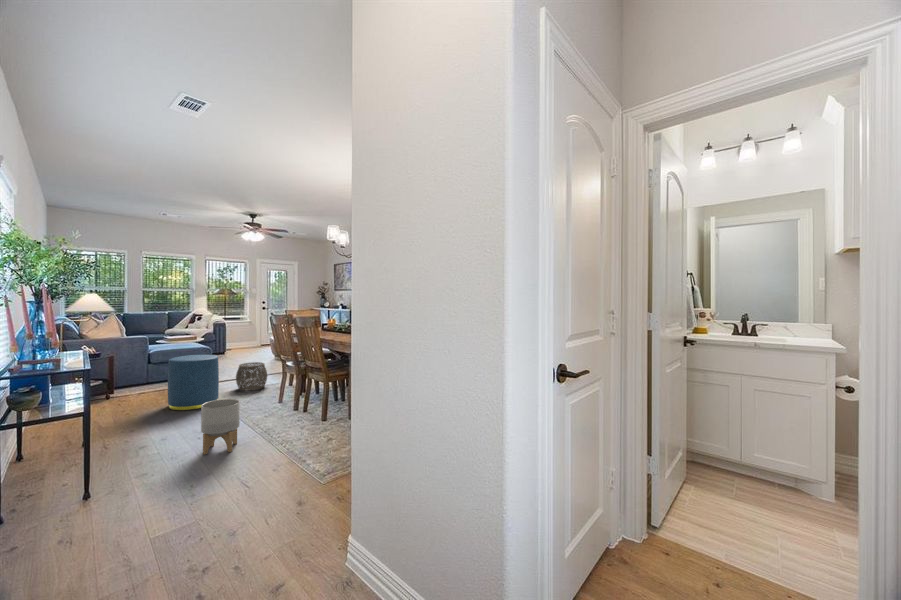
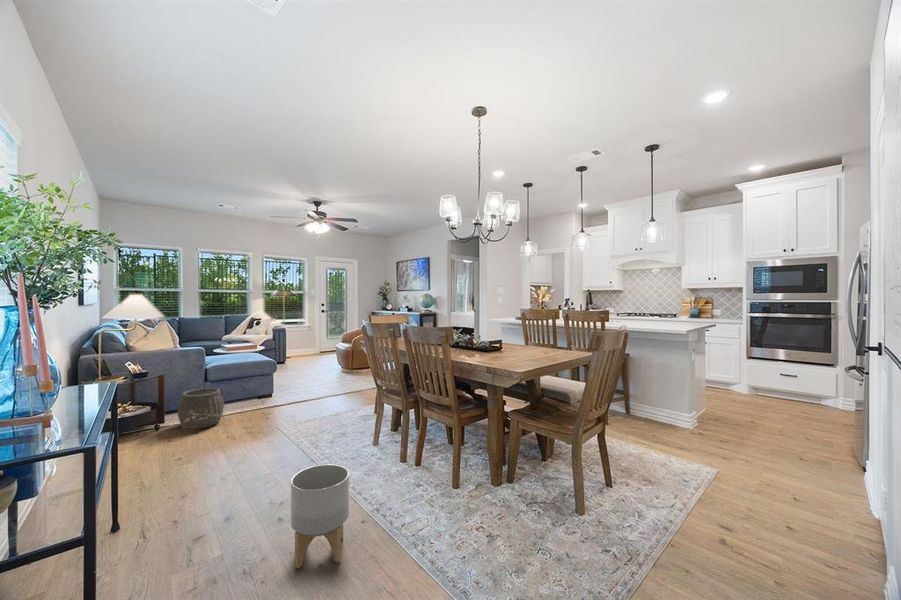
ottoman: present [168,355,219,411] -> none [231,376,294,456]
woven basket: present [236,362,267,391] -> present [178,388,224,429]

